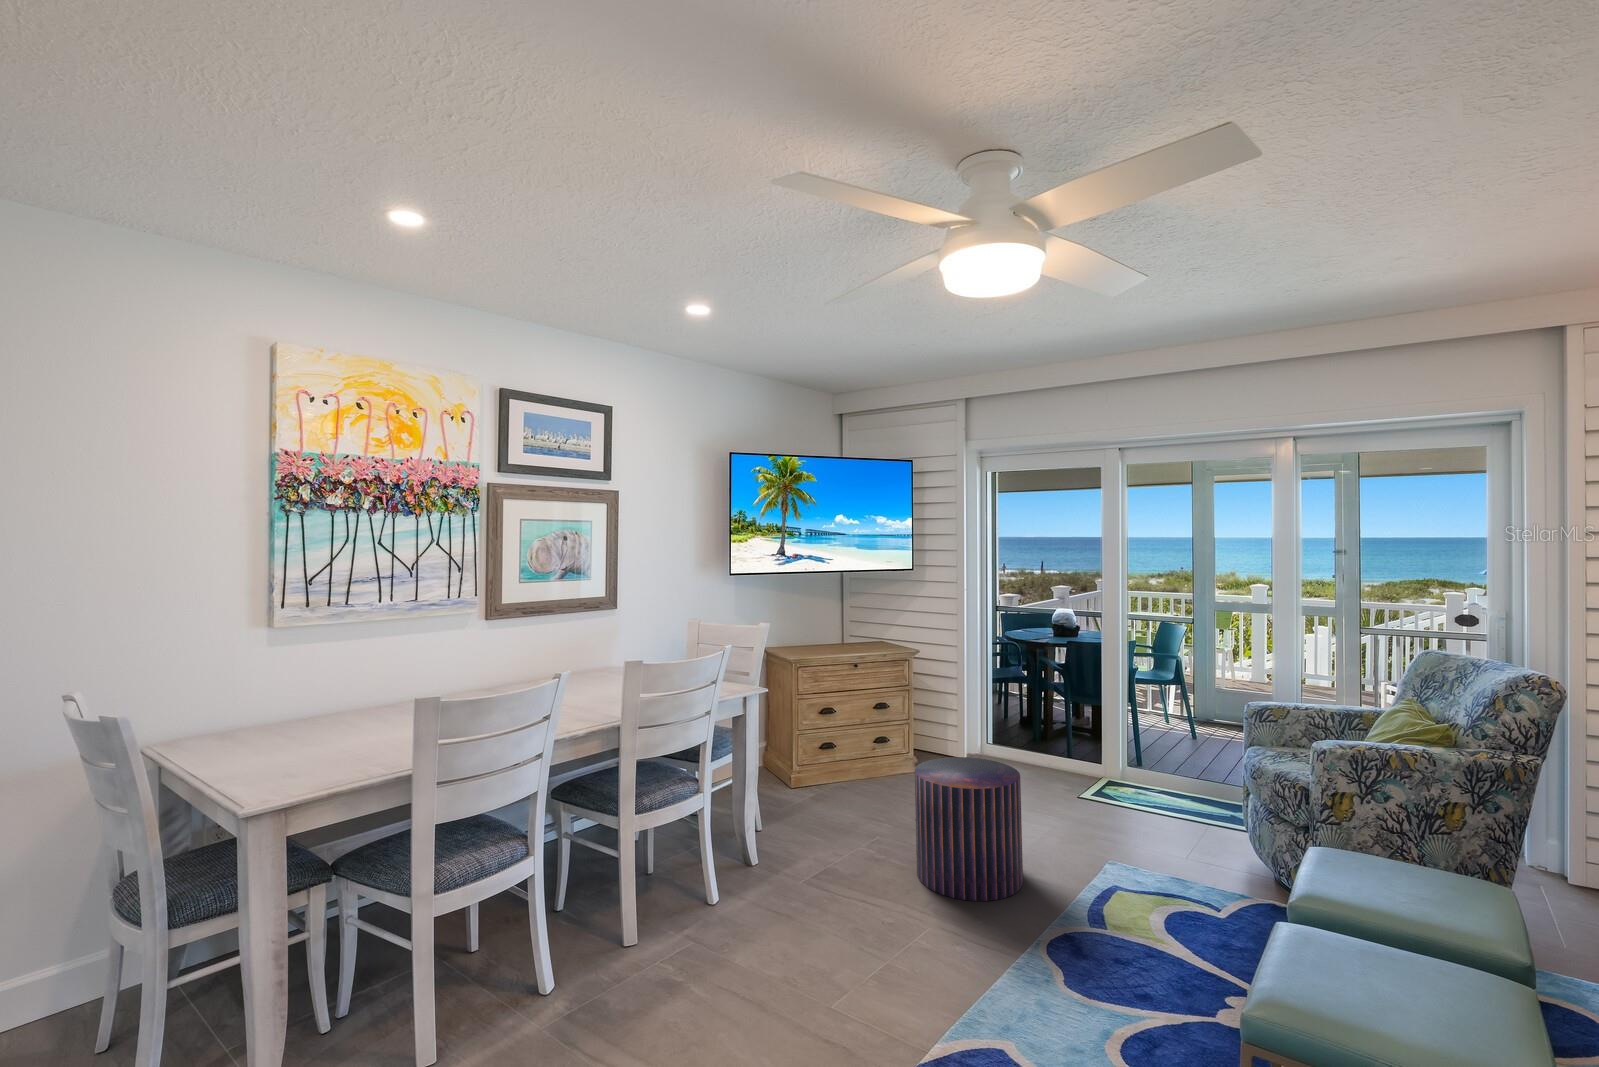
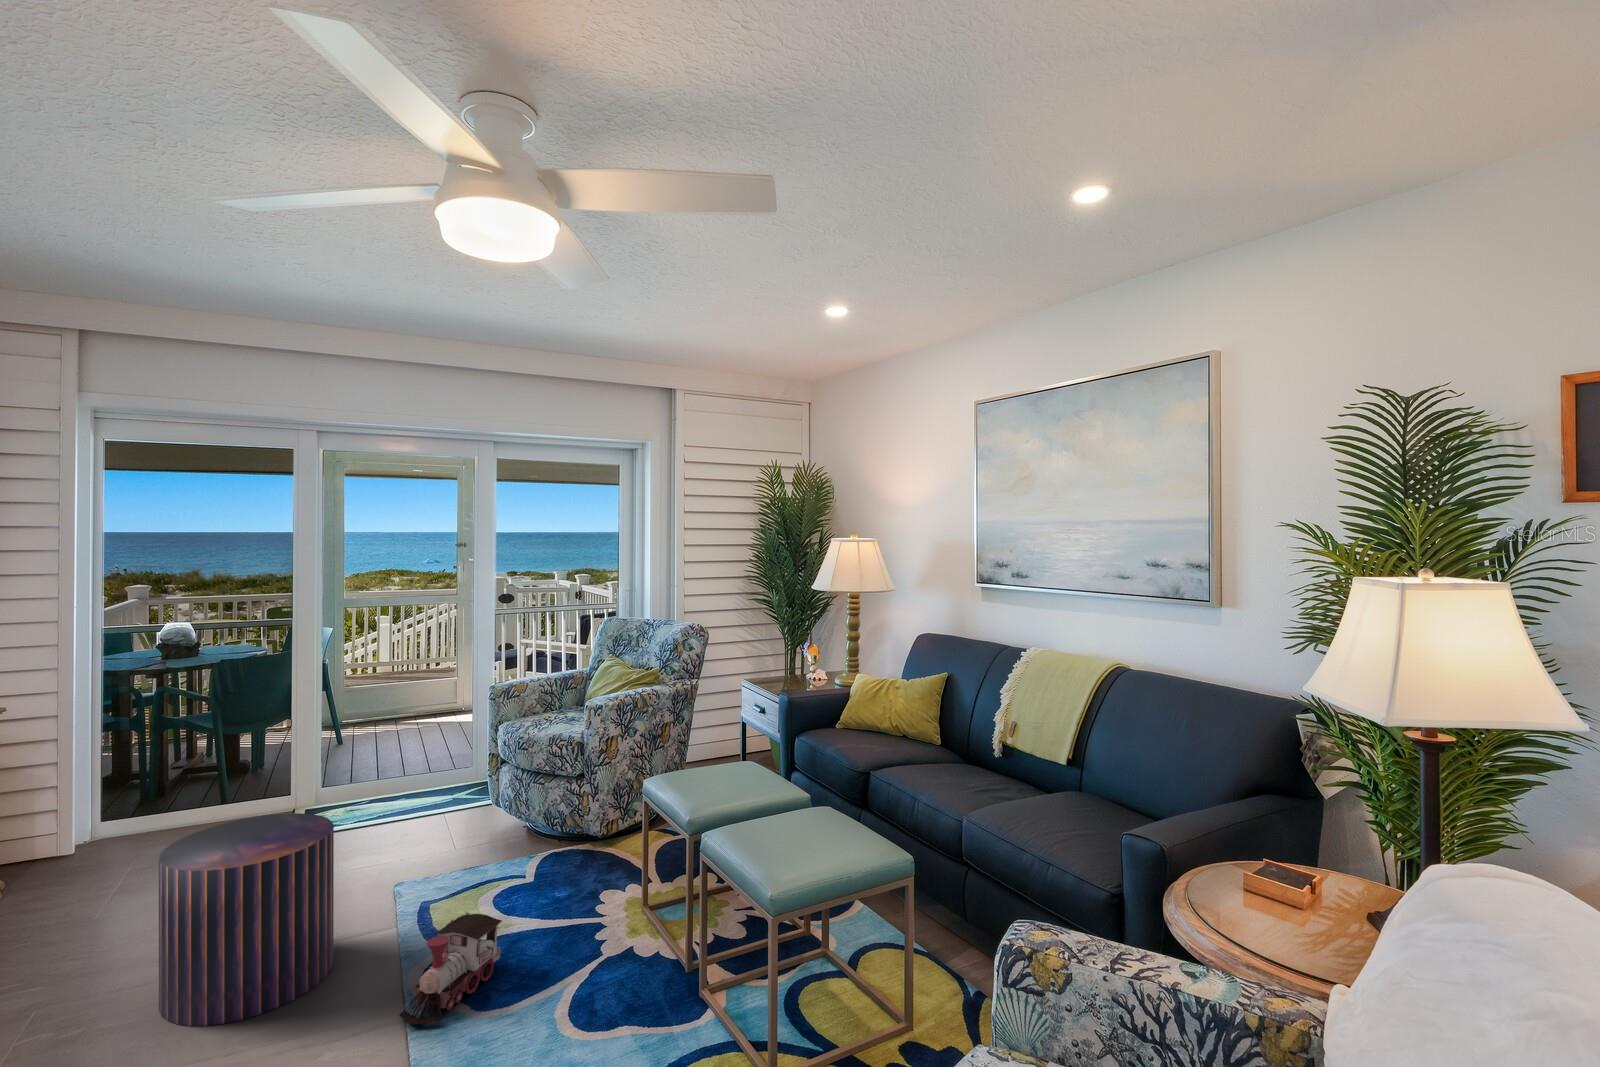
toy train: none [1012,897,1116,972] -> present [399,912,502,1024]

